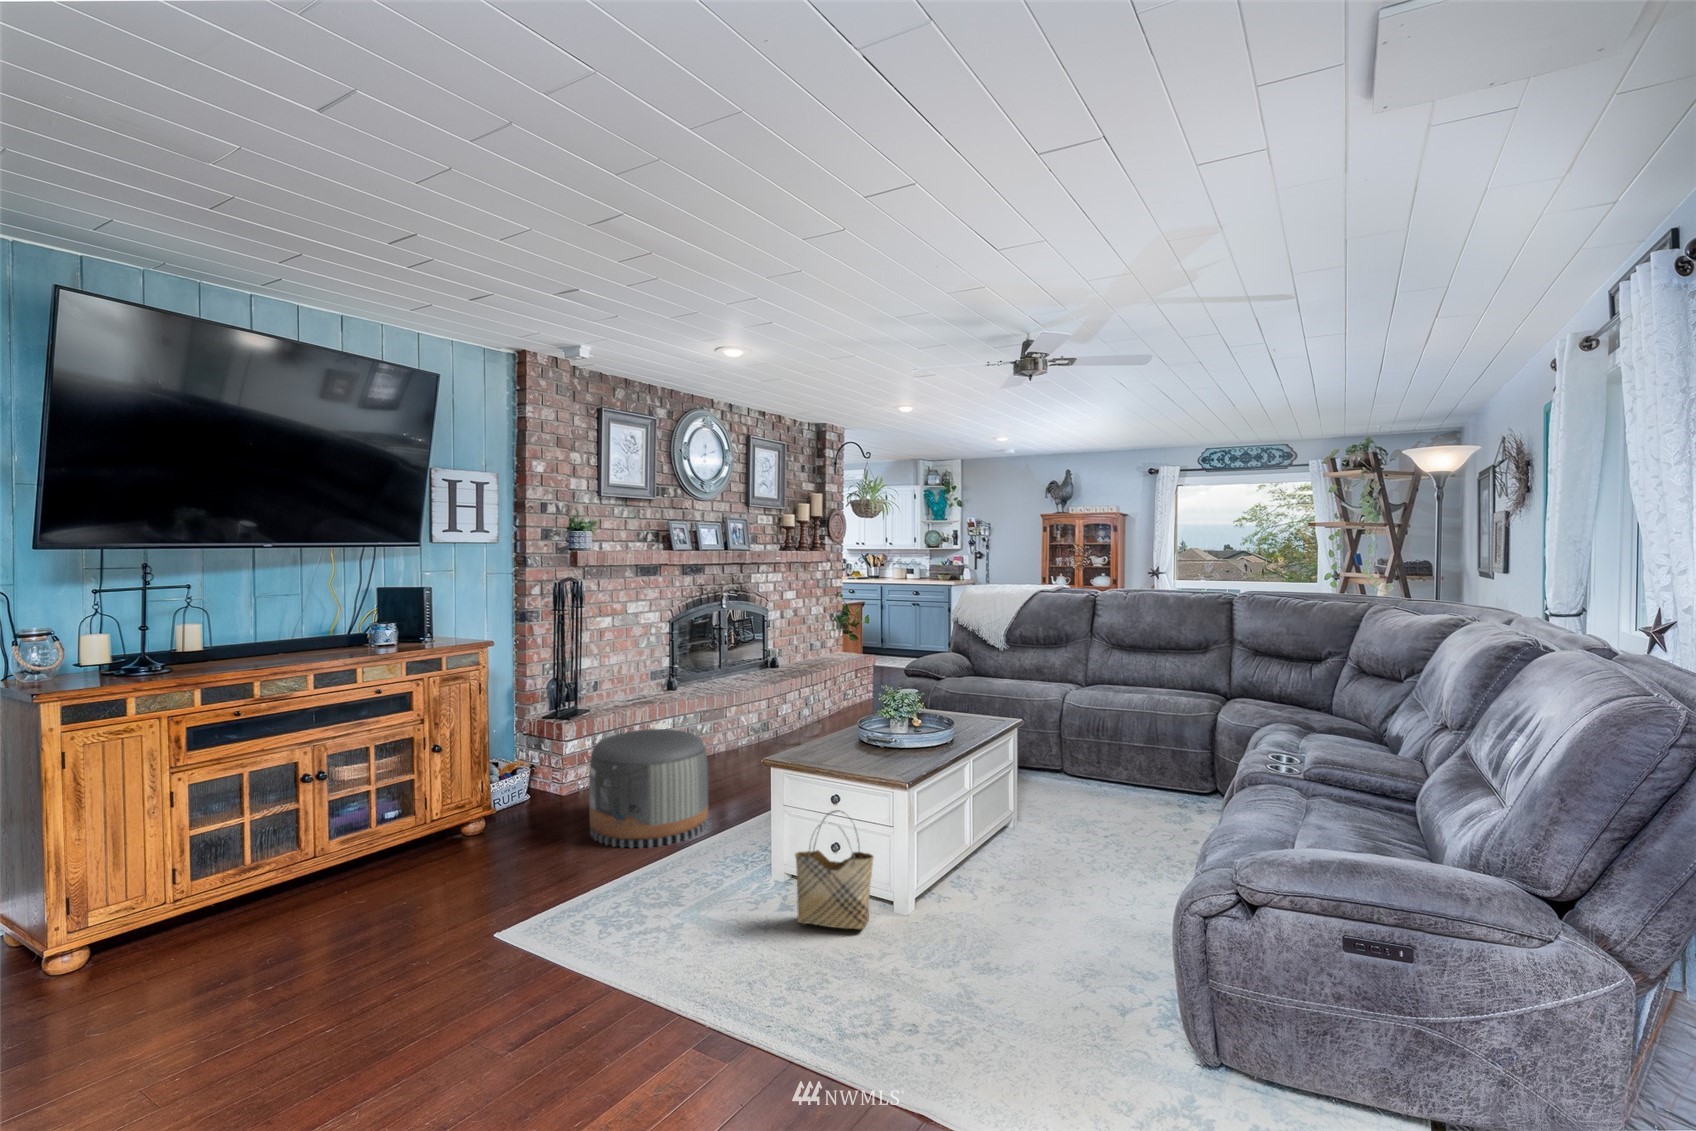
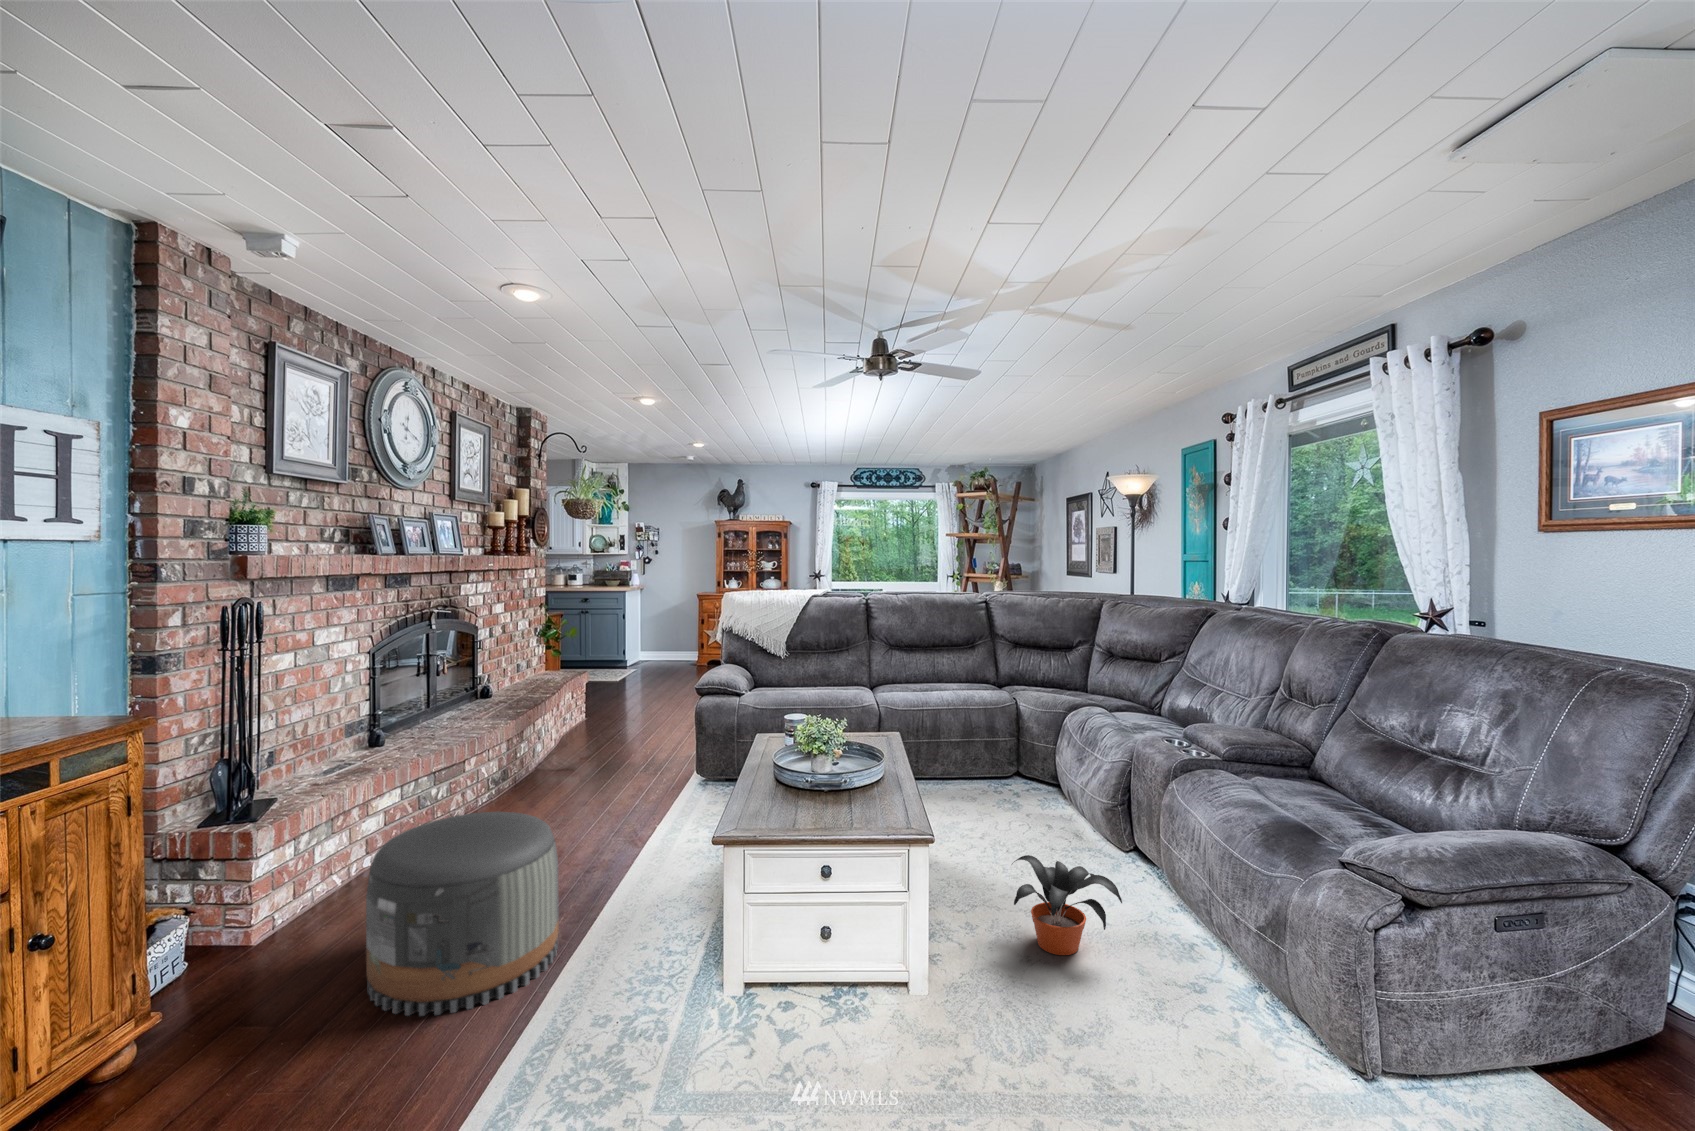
woven basket: present [795,810,874,929] -> none [825,890,921,1055]
potted plant: none [1006,829,1107,923] -> present [1012,855,1122,955]

